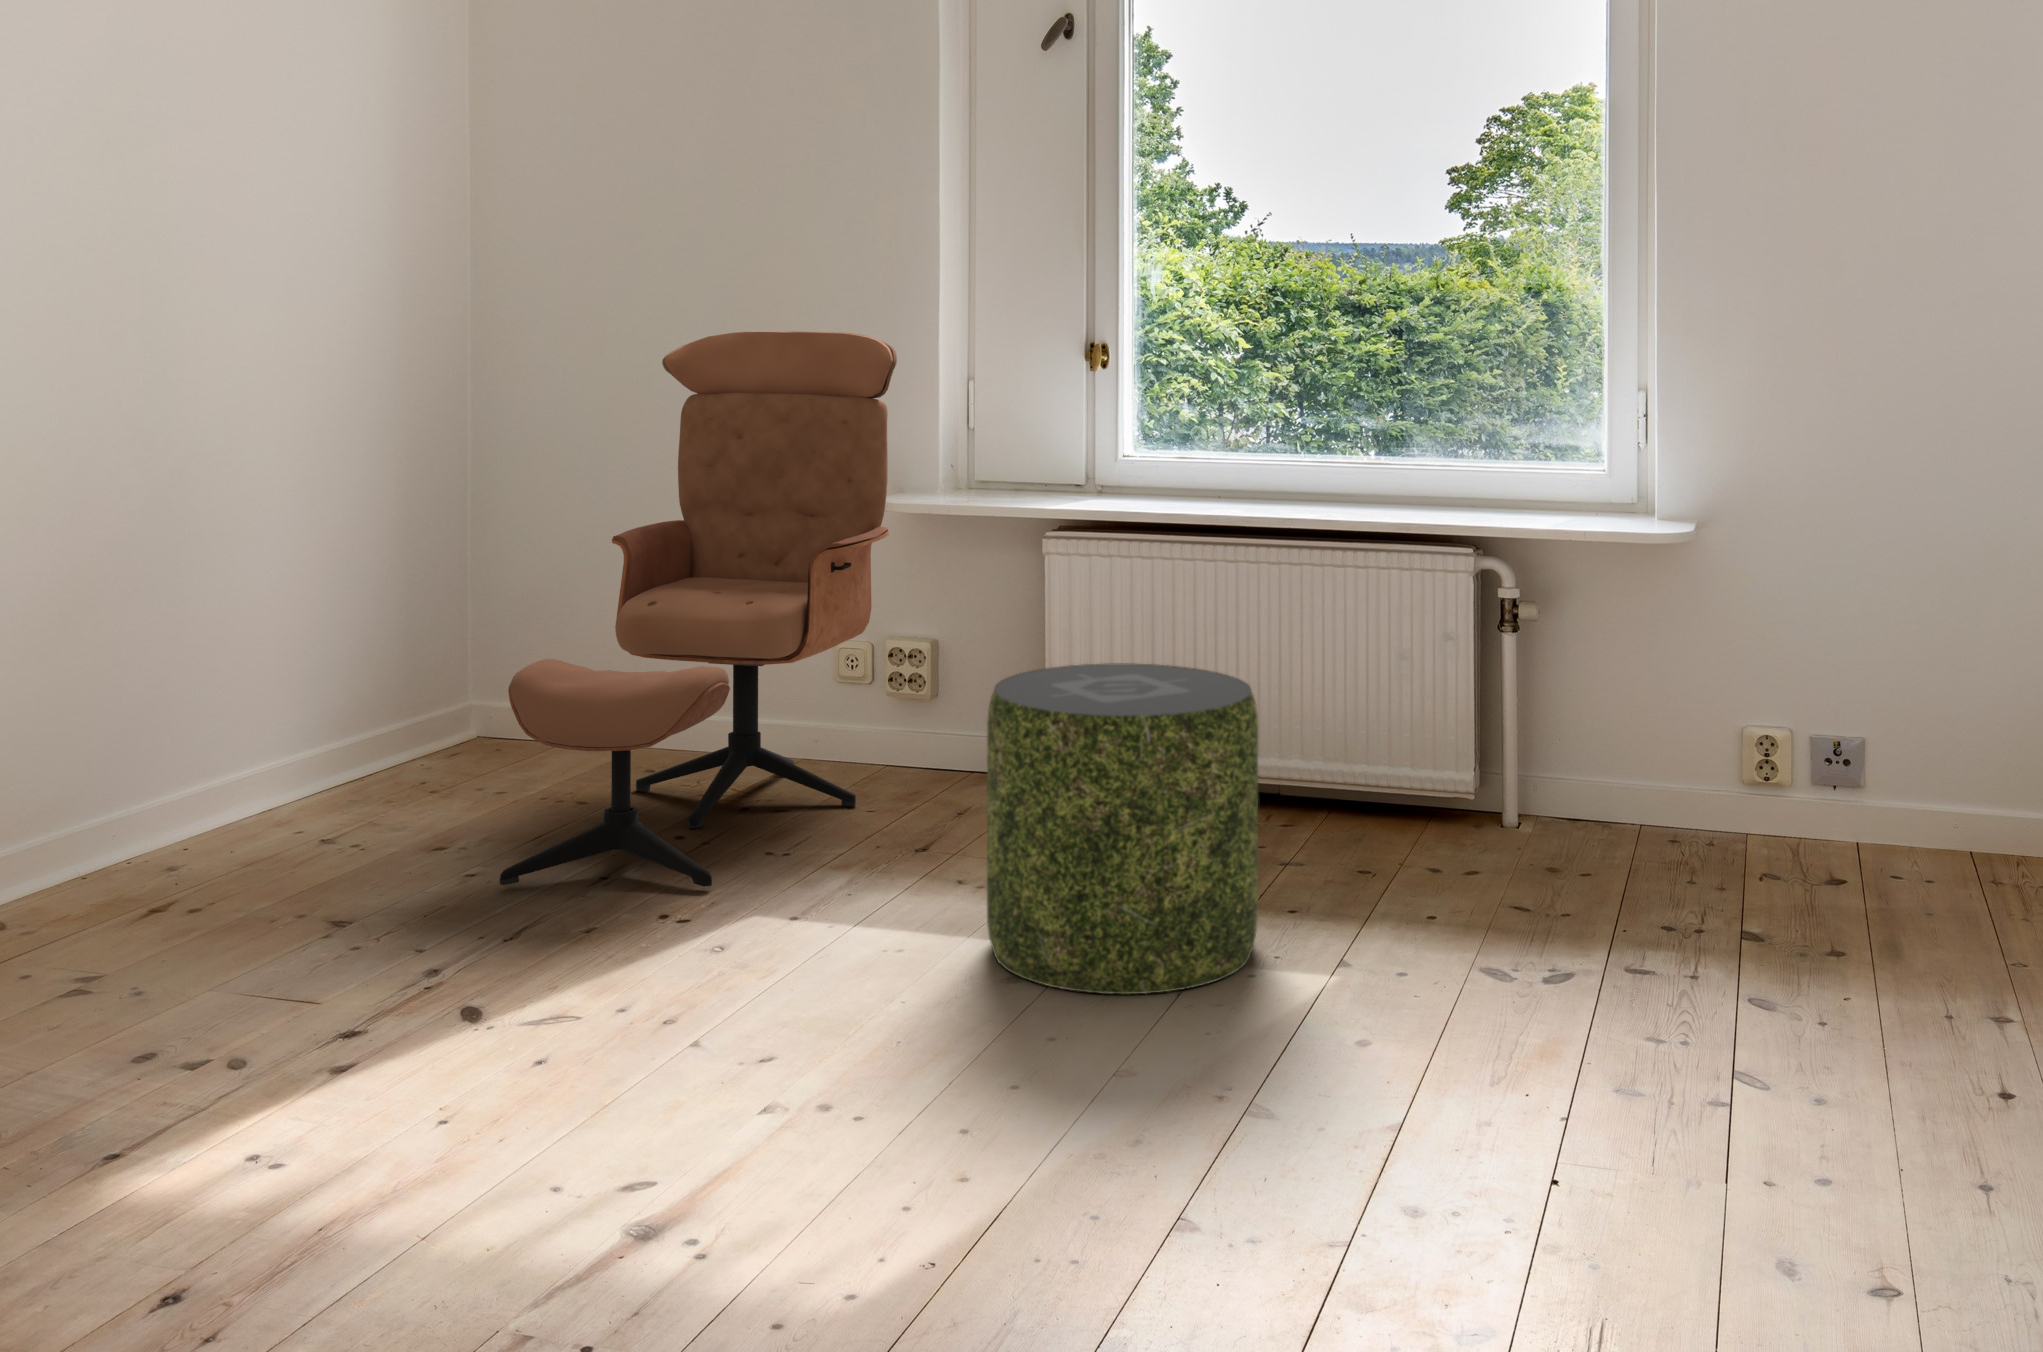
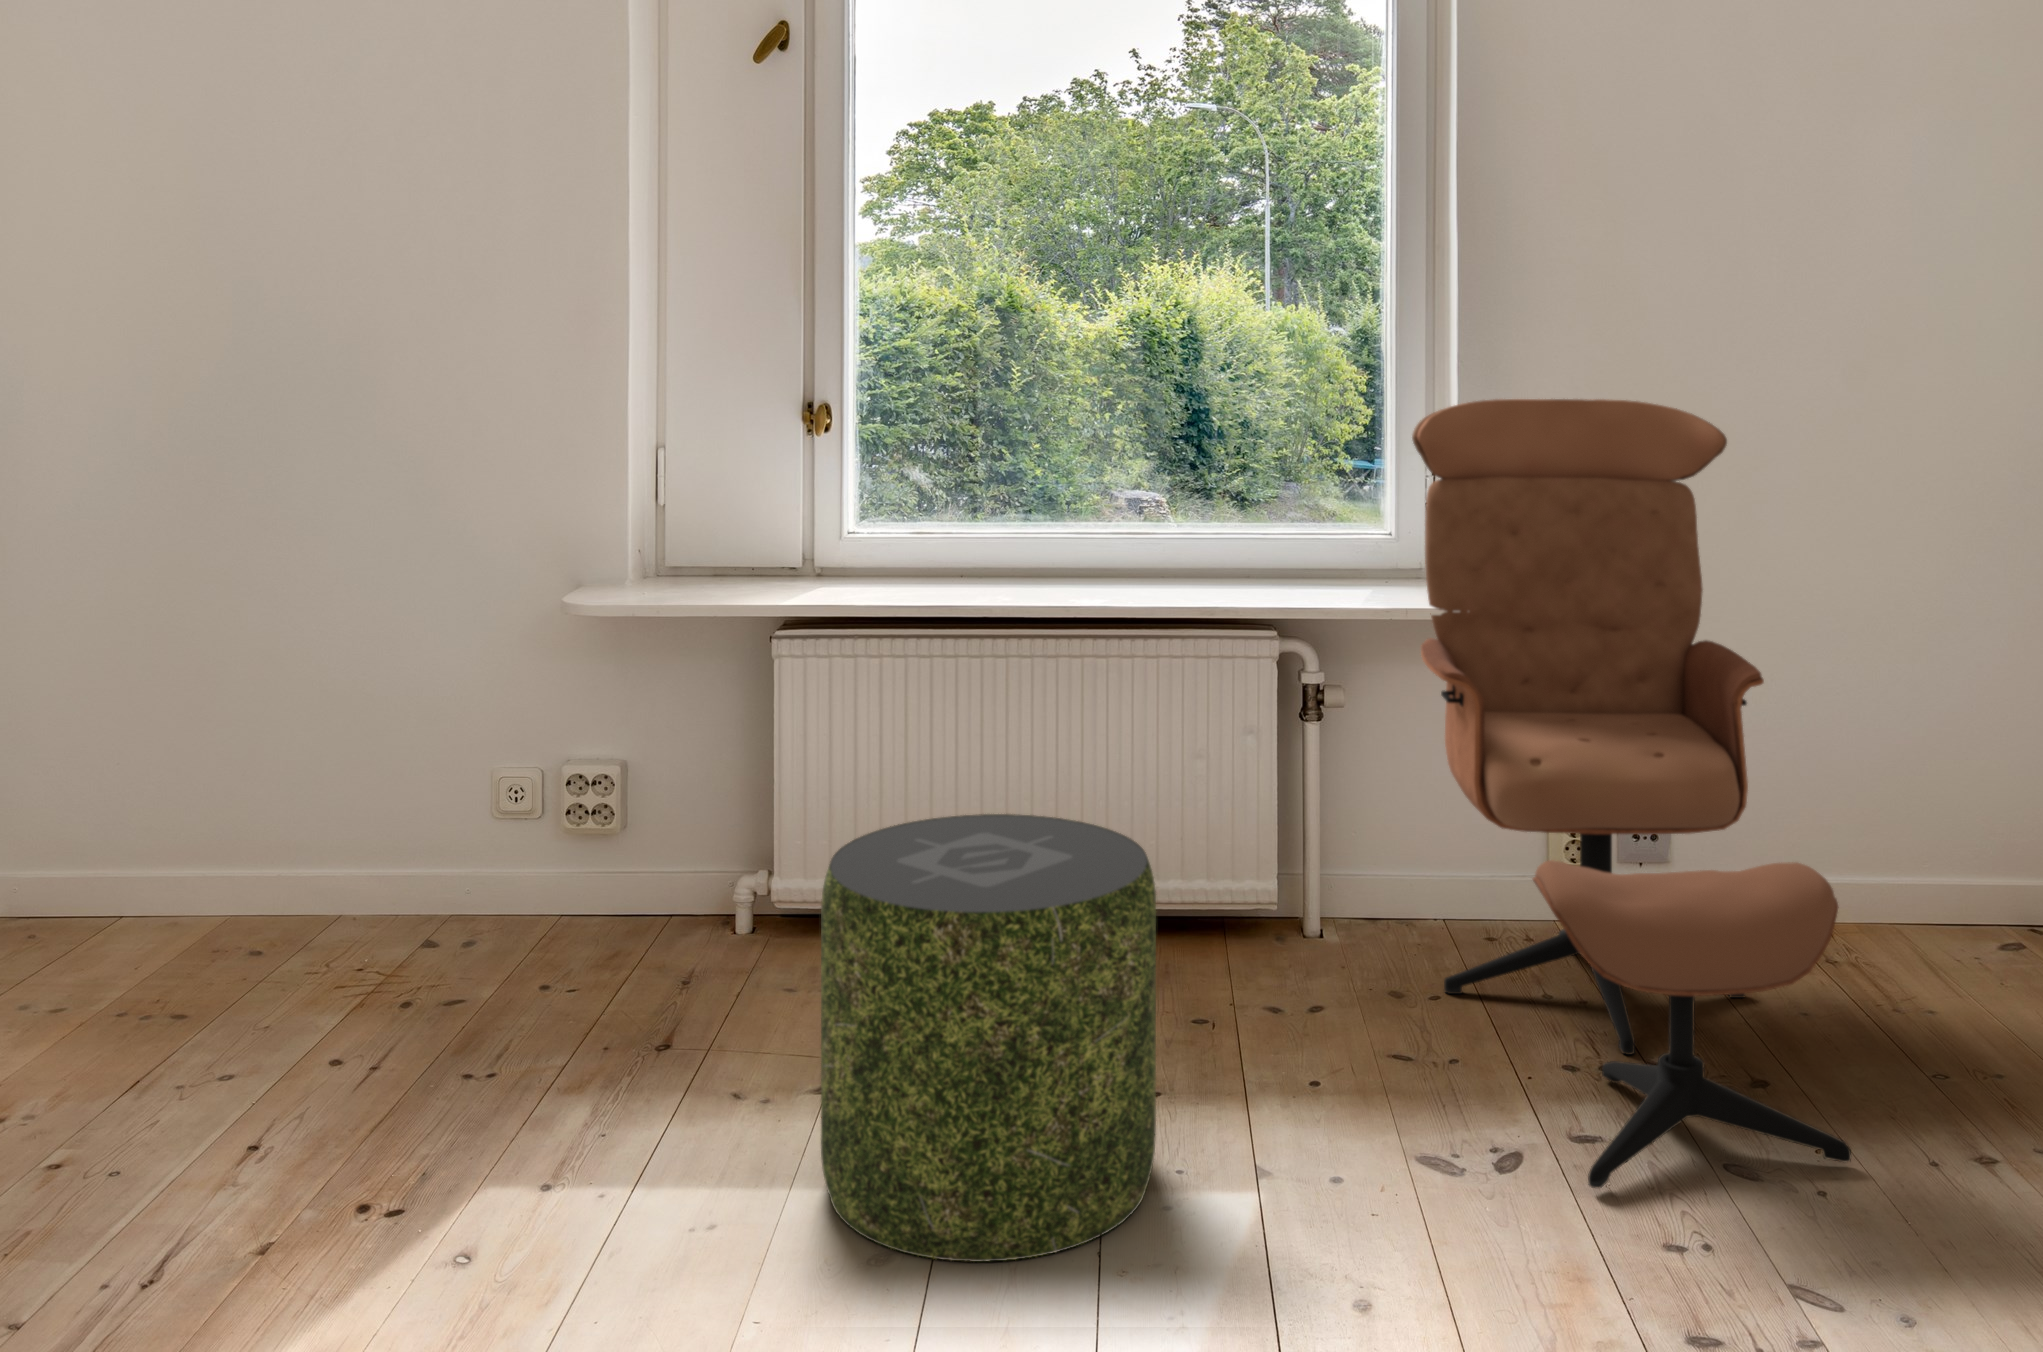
lounge chair: present [500,331,897,886] -> present [1412,399,1851,1188]

